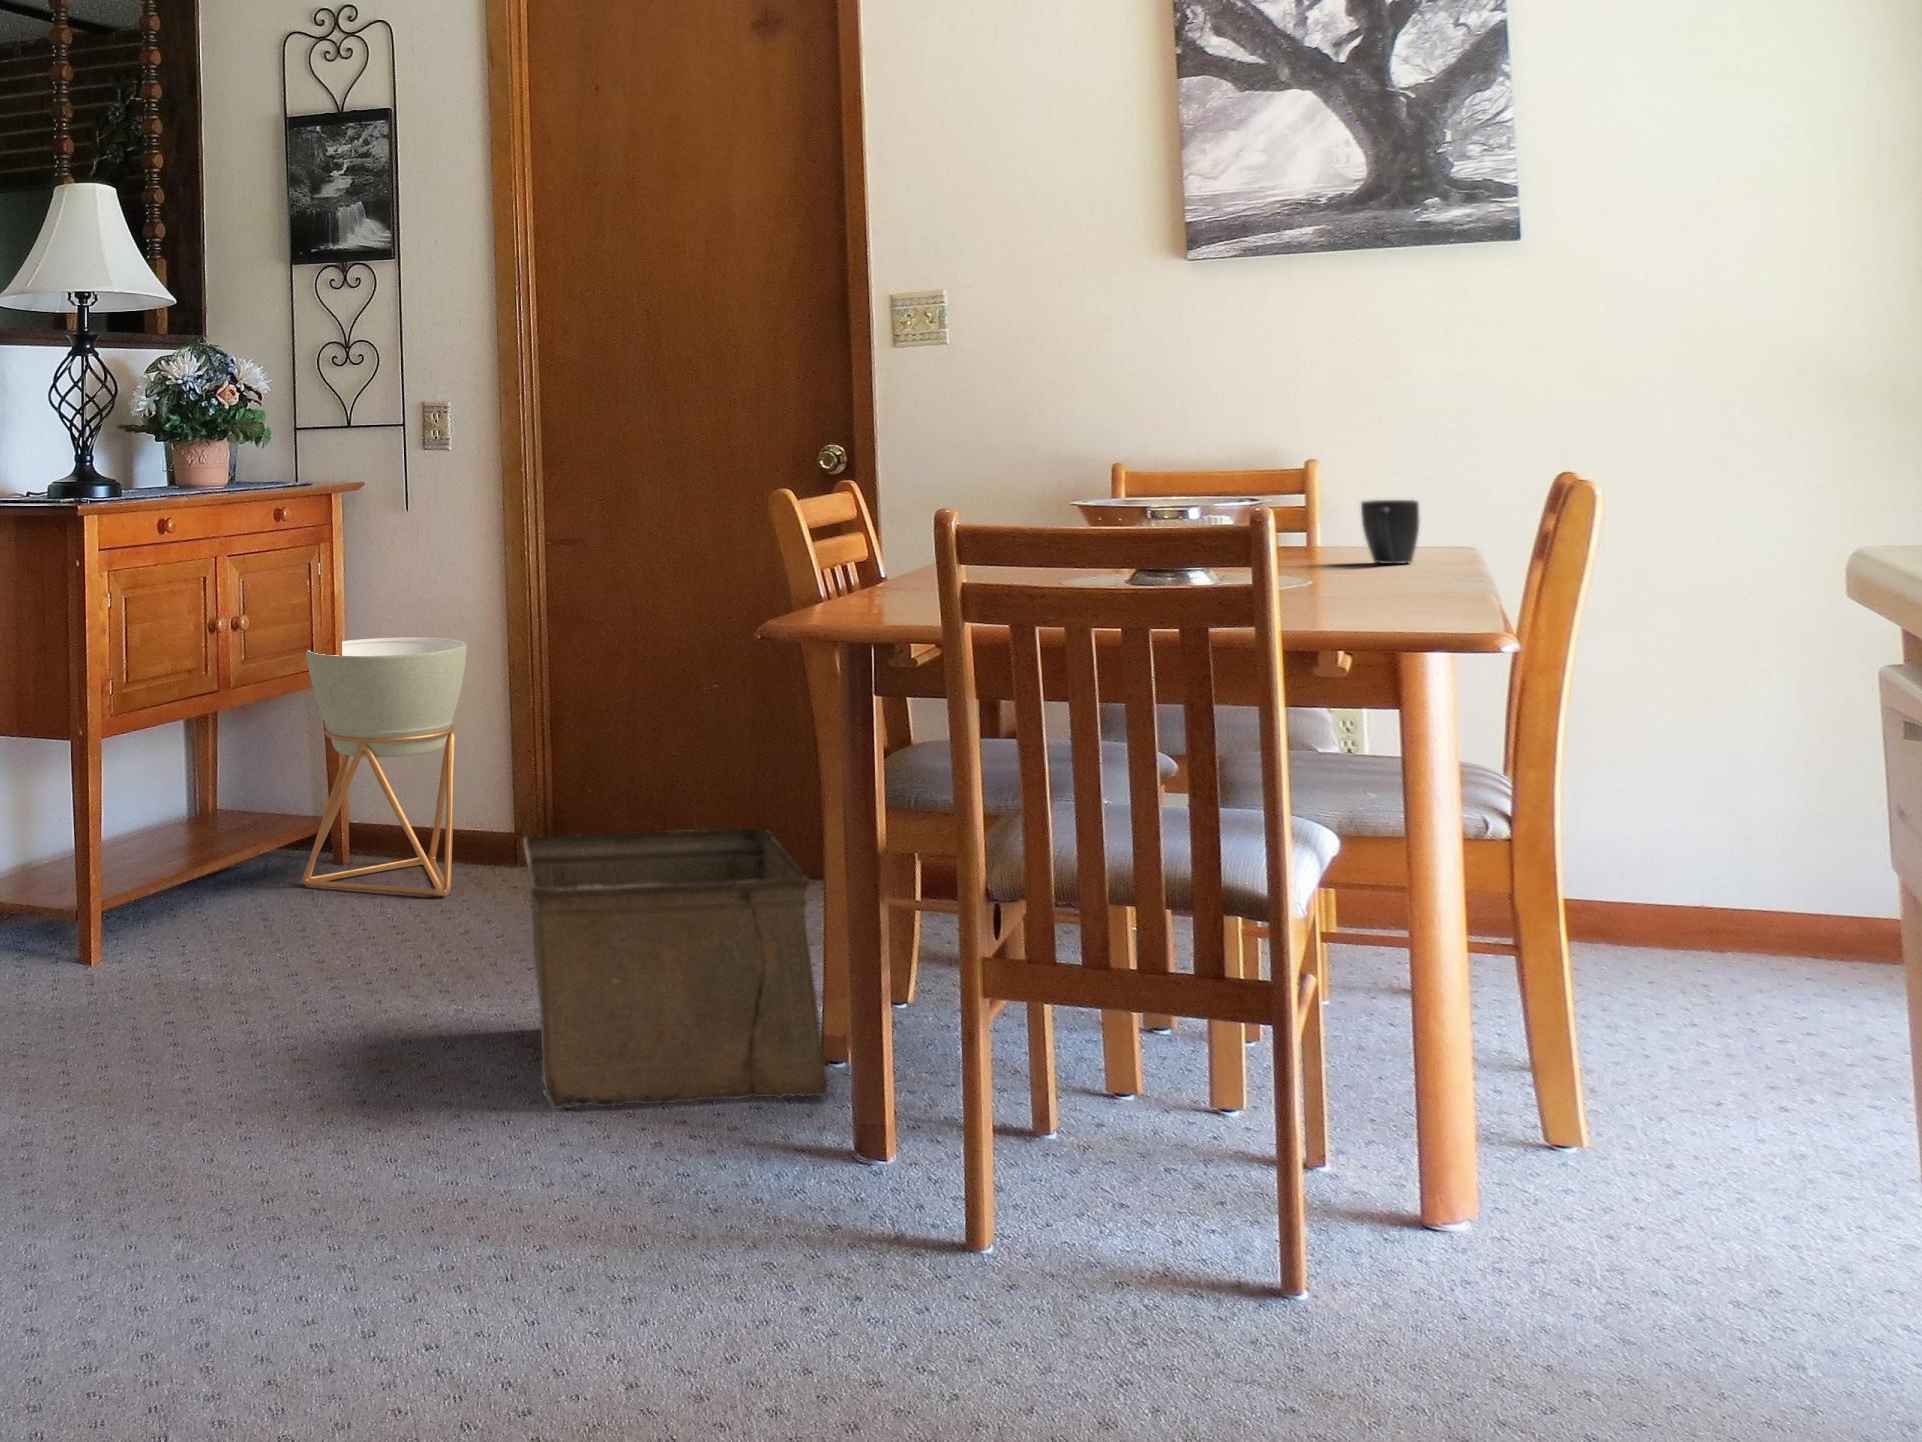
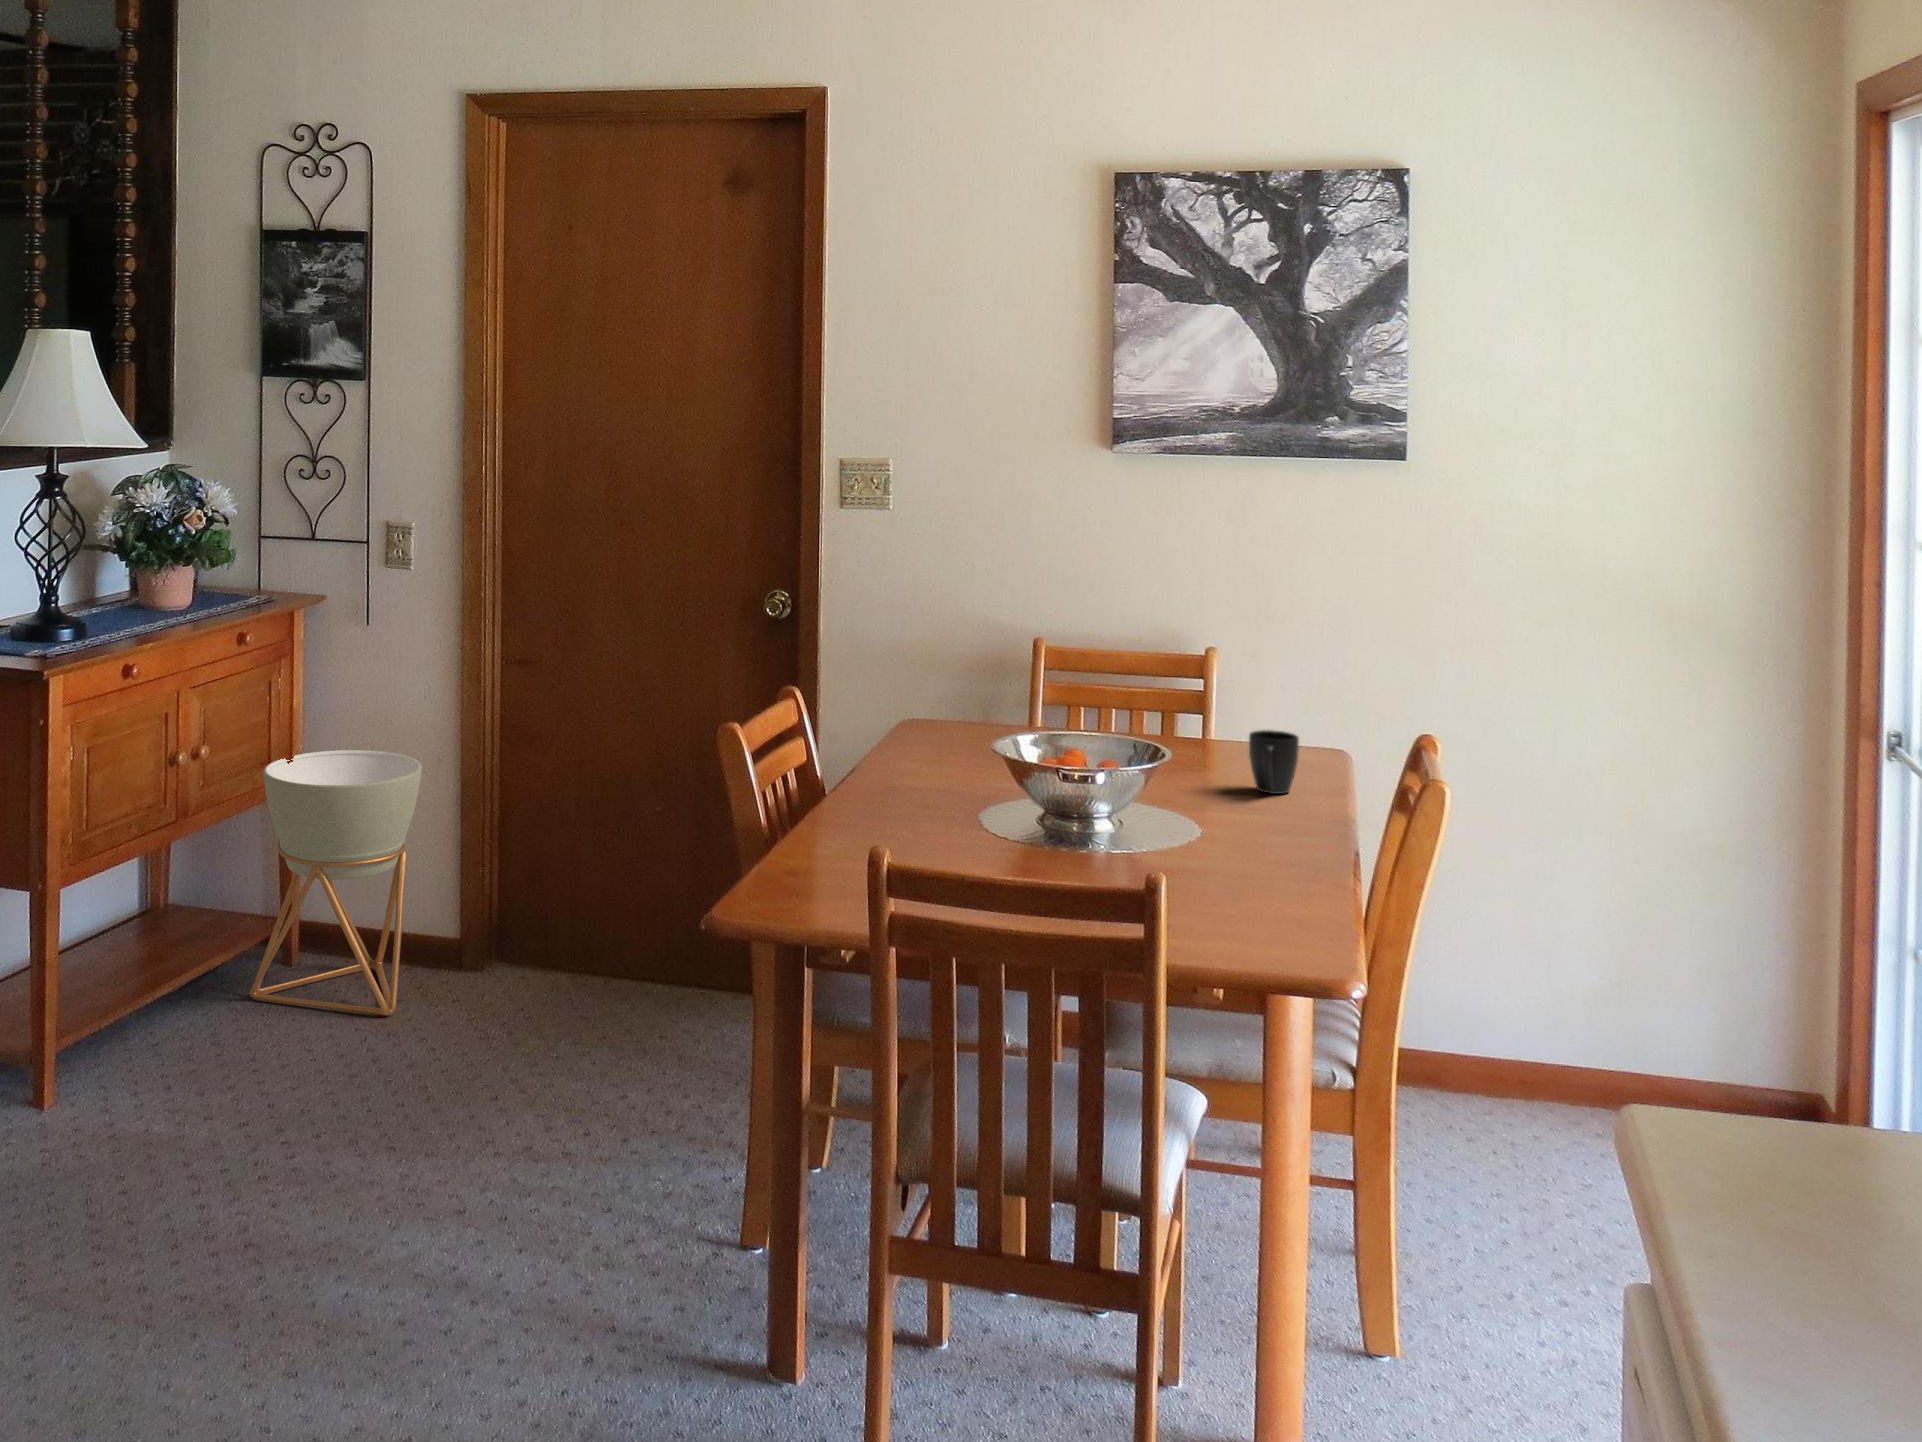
storage bin: present [523,828,829,1108] -> none [468,1014,745,1317]

